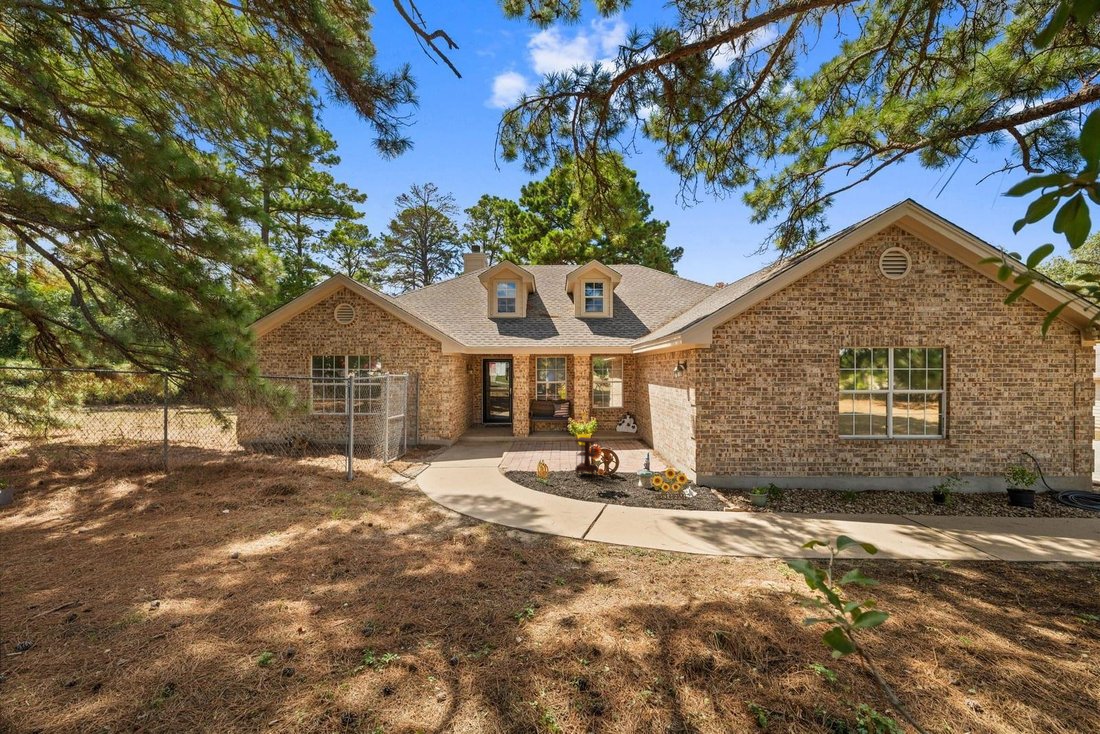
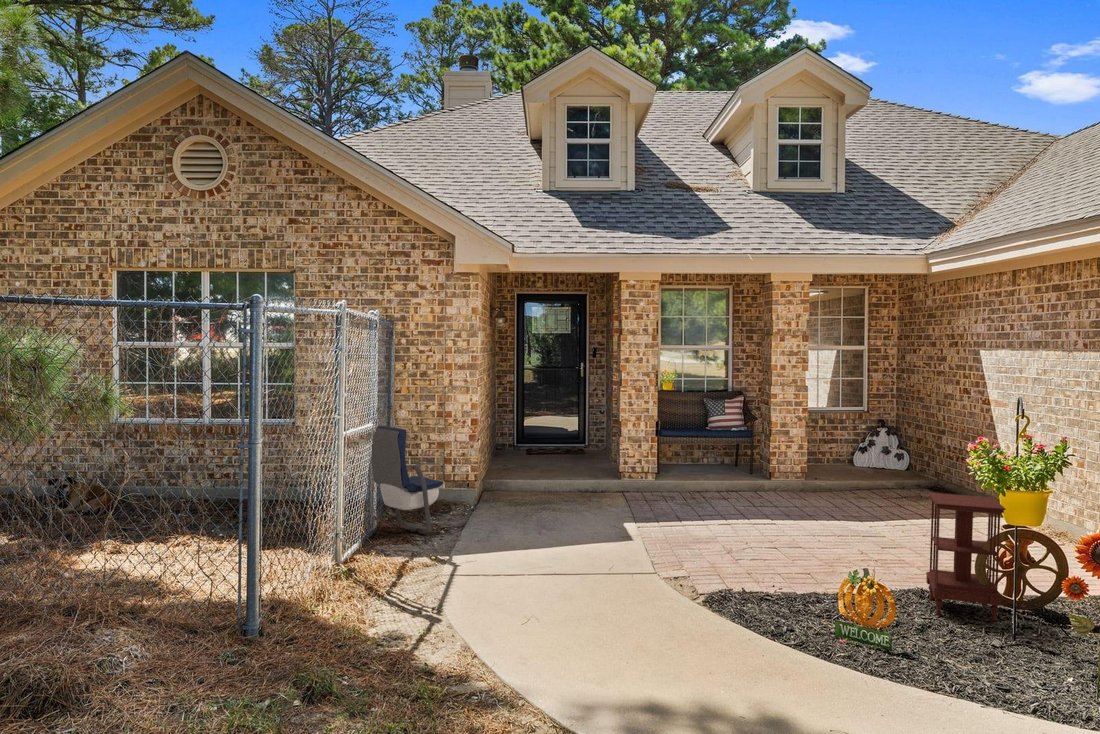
armchair: none [404,415,431,454] -> present [371,426,443,532]

